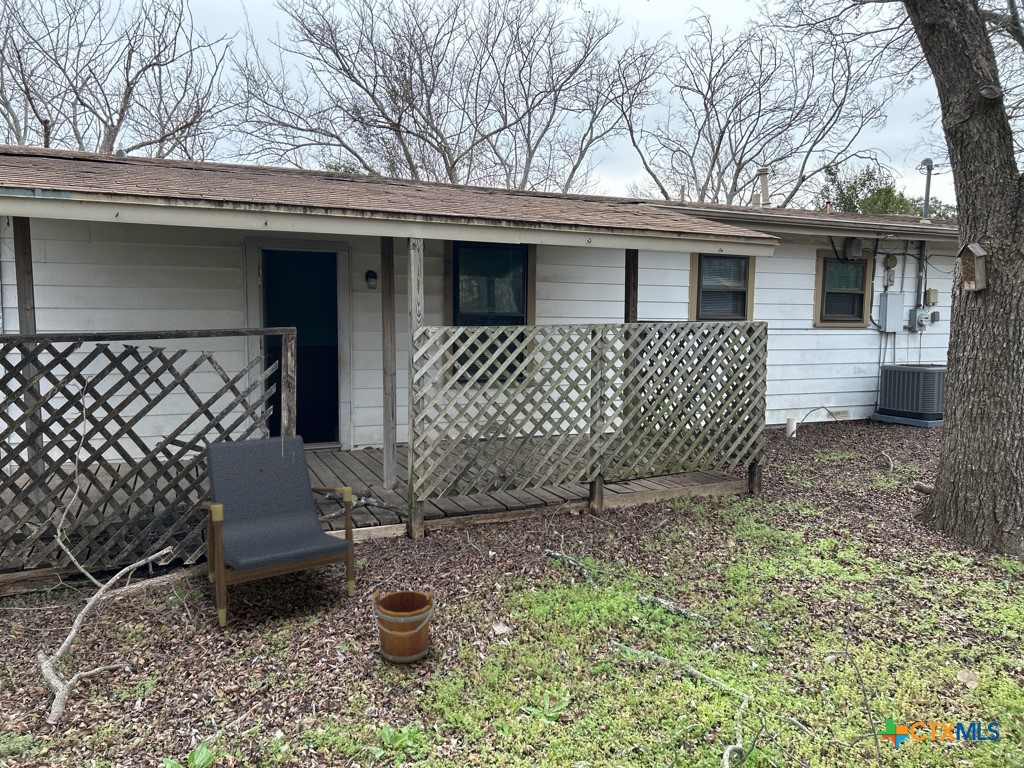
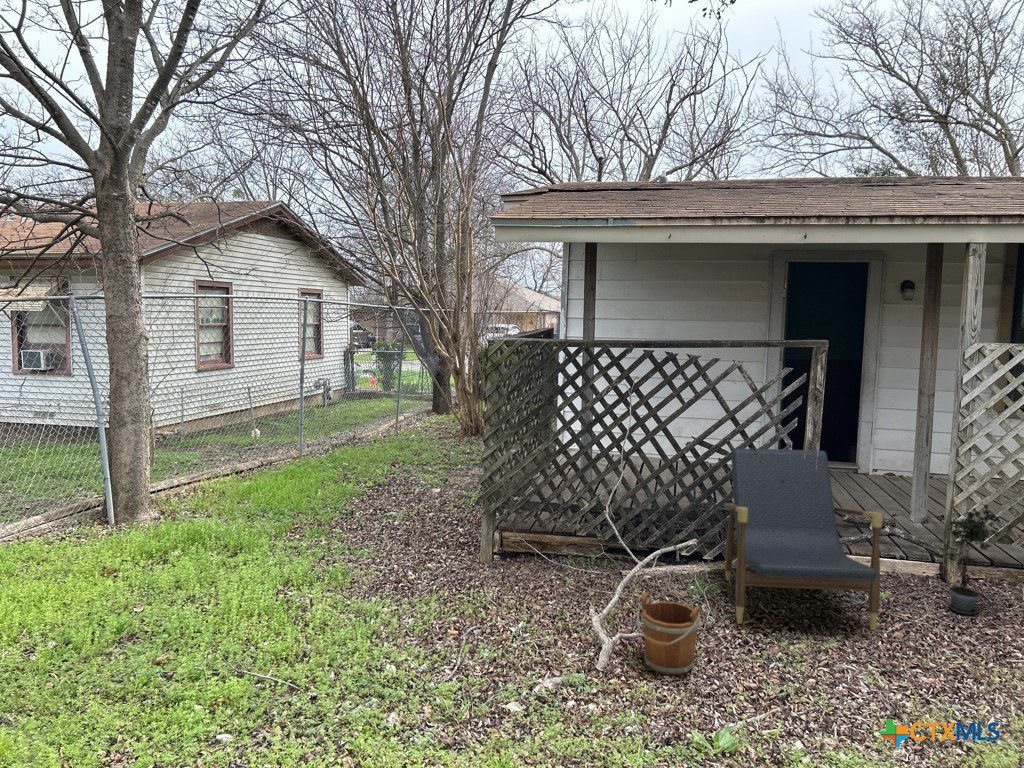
potted plant: none [402,465,445,561] -> present [945,504,1000,615]
bucket: present [372,589,436,663] -> present [637,593,701,675]

